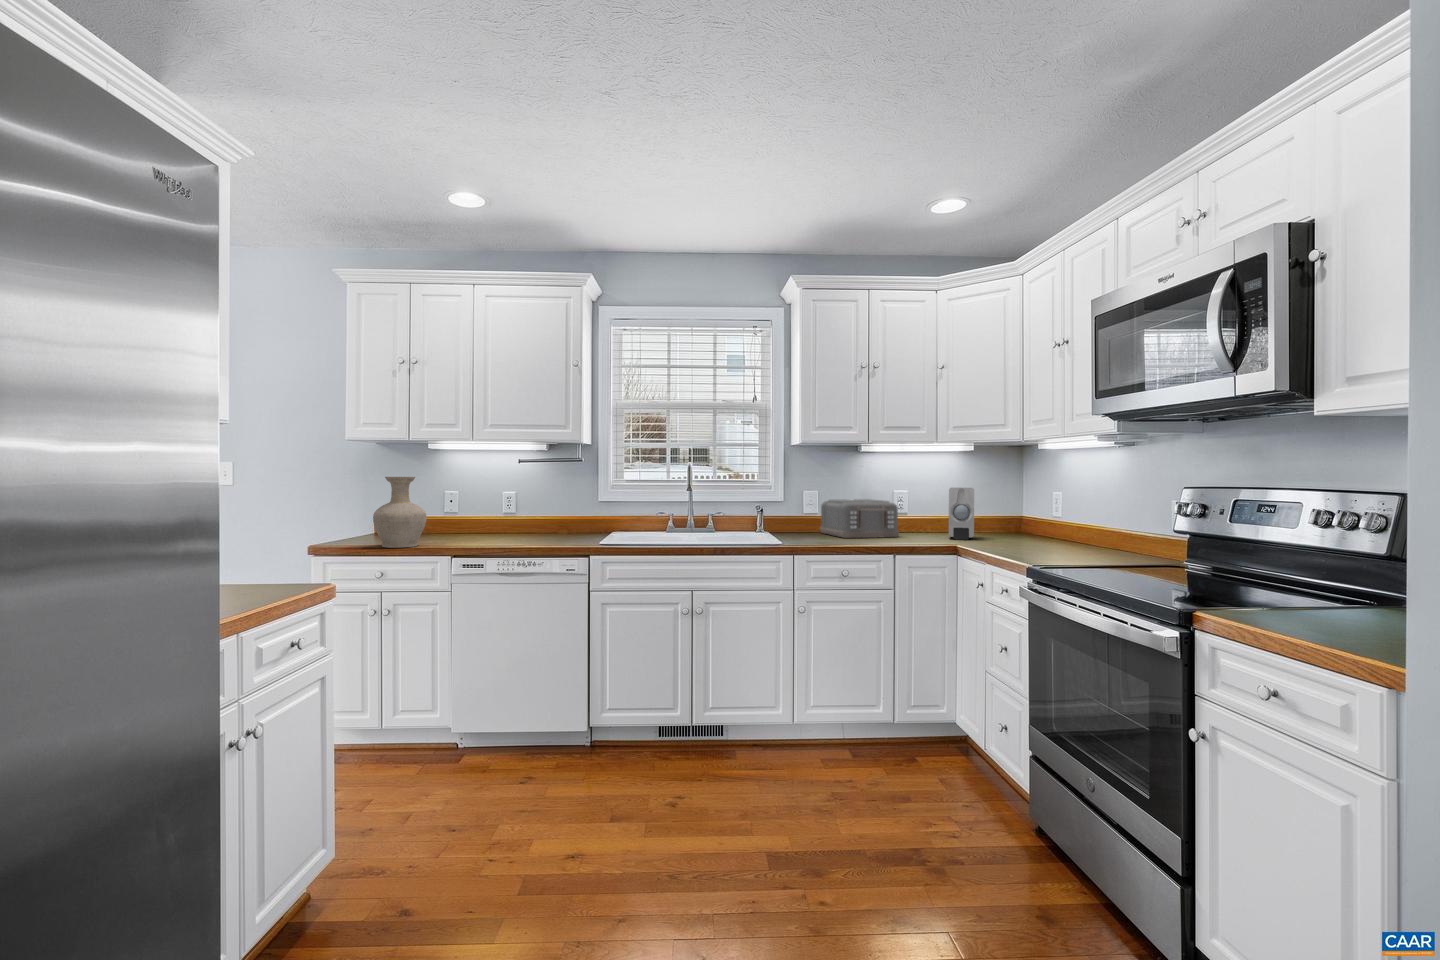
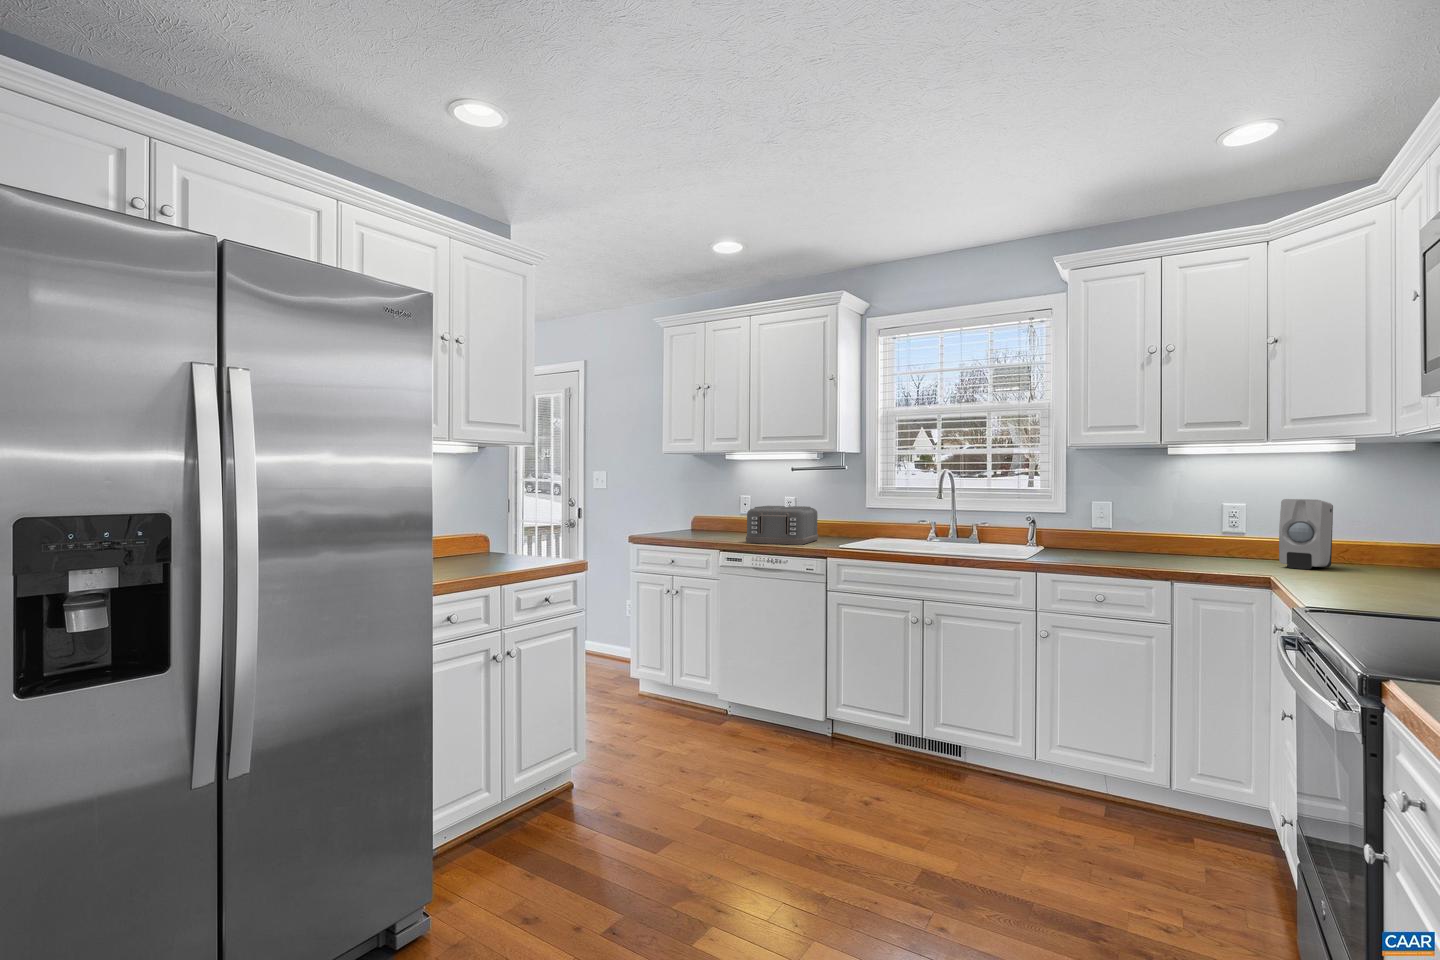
vase: present [373,477,426,548] -> none [664,483,703,541]
toaster: present [820,499,899,538] -> present [746,506,818,545]

